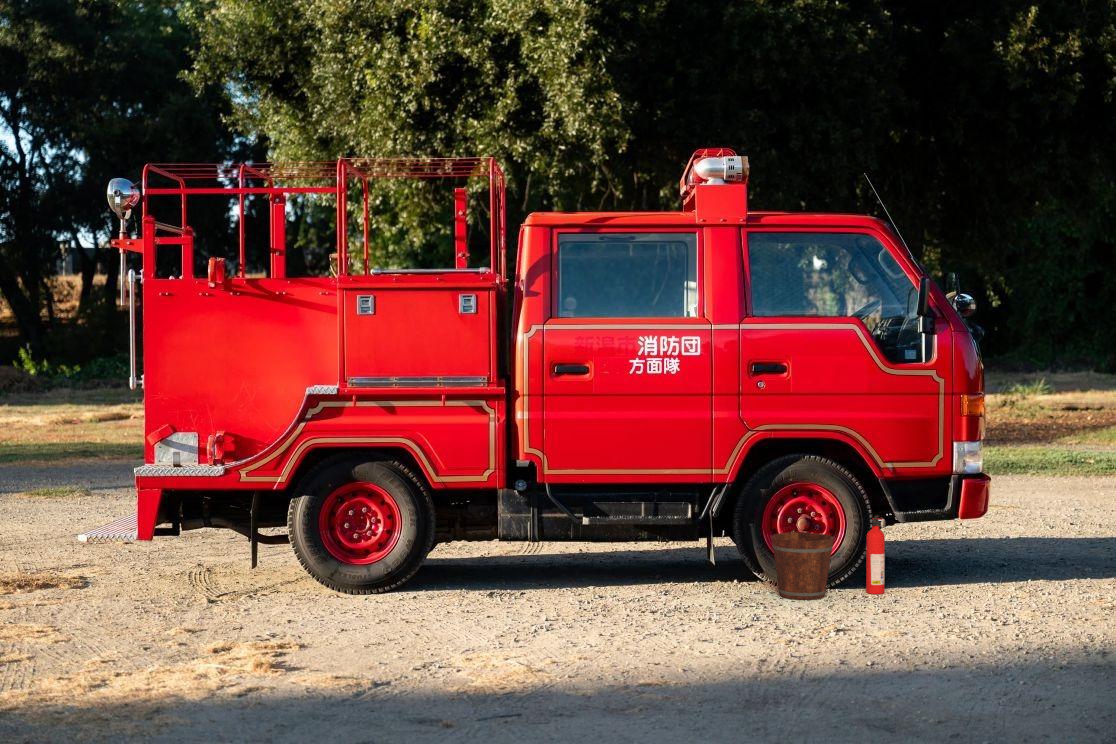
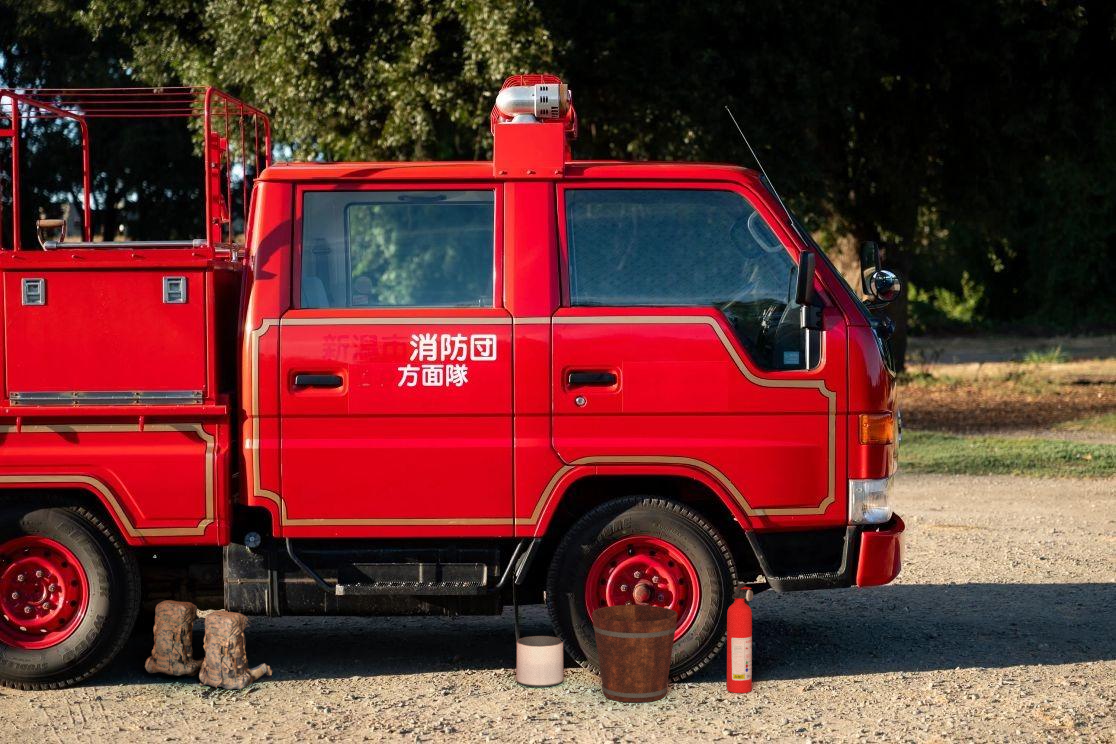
backpack: none [438,533,531,596] -> present [145,600,272,689]
planter: none [711,557,746,592] -> present [516,636,564,687]

